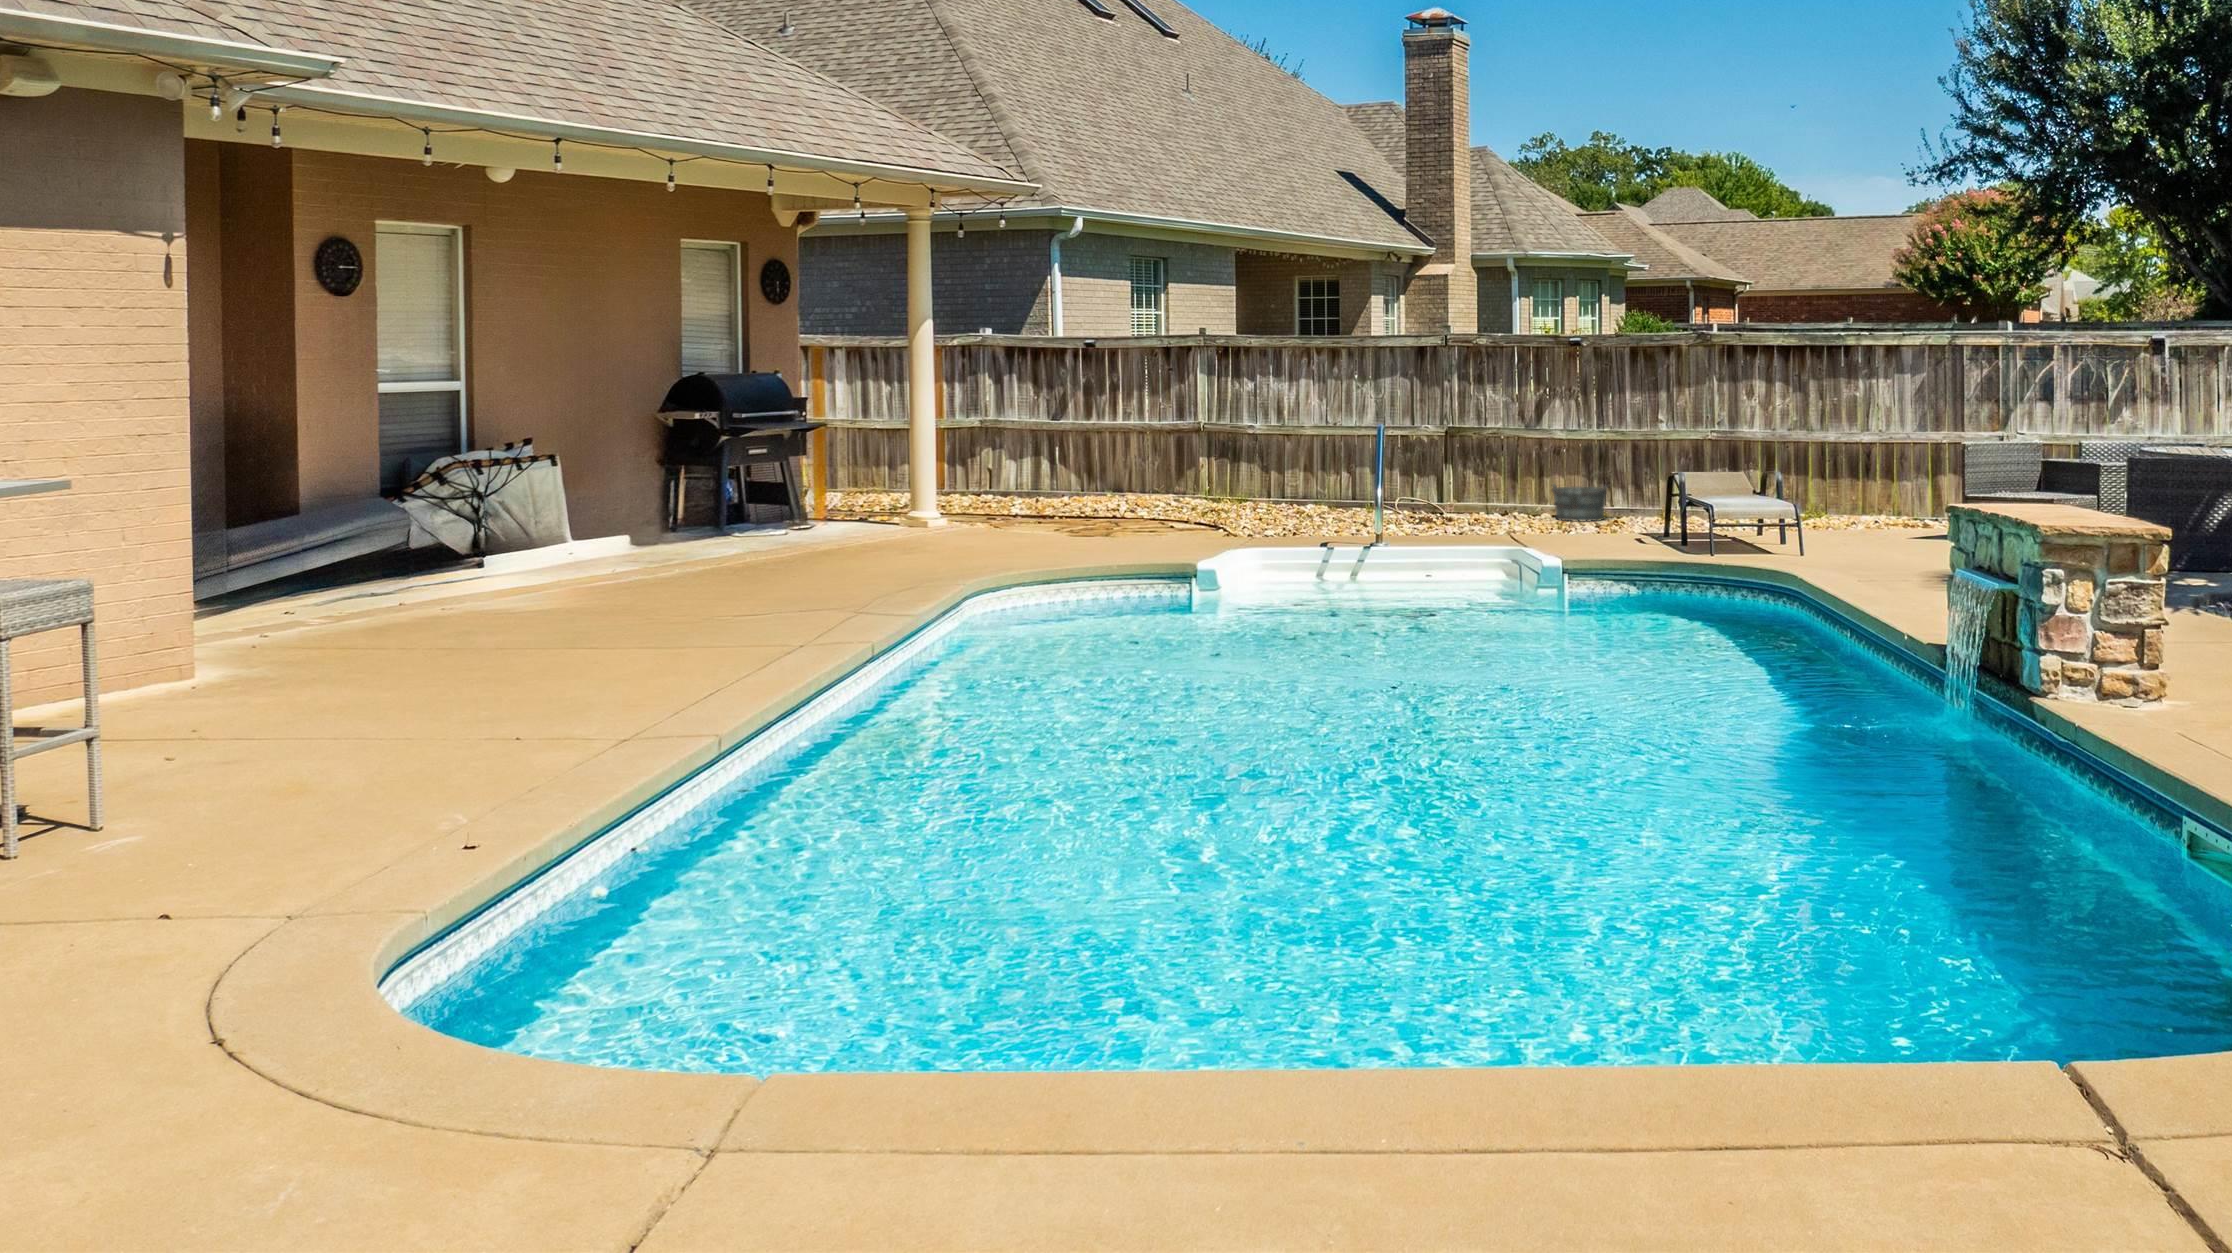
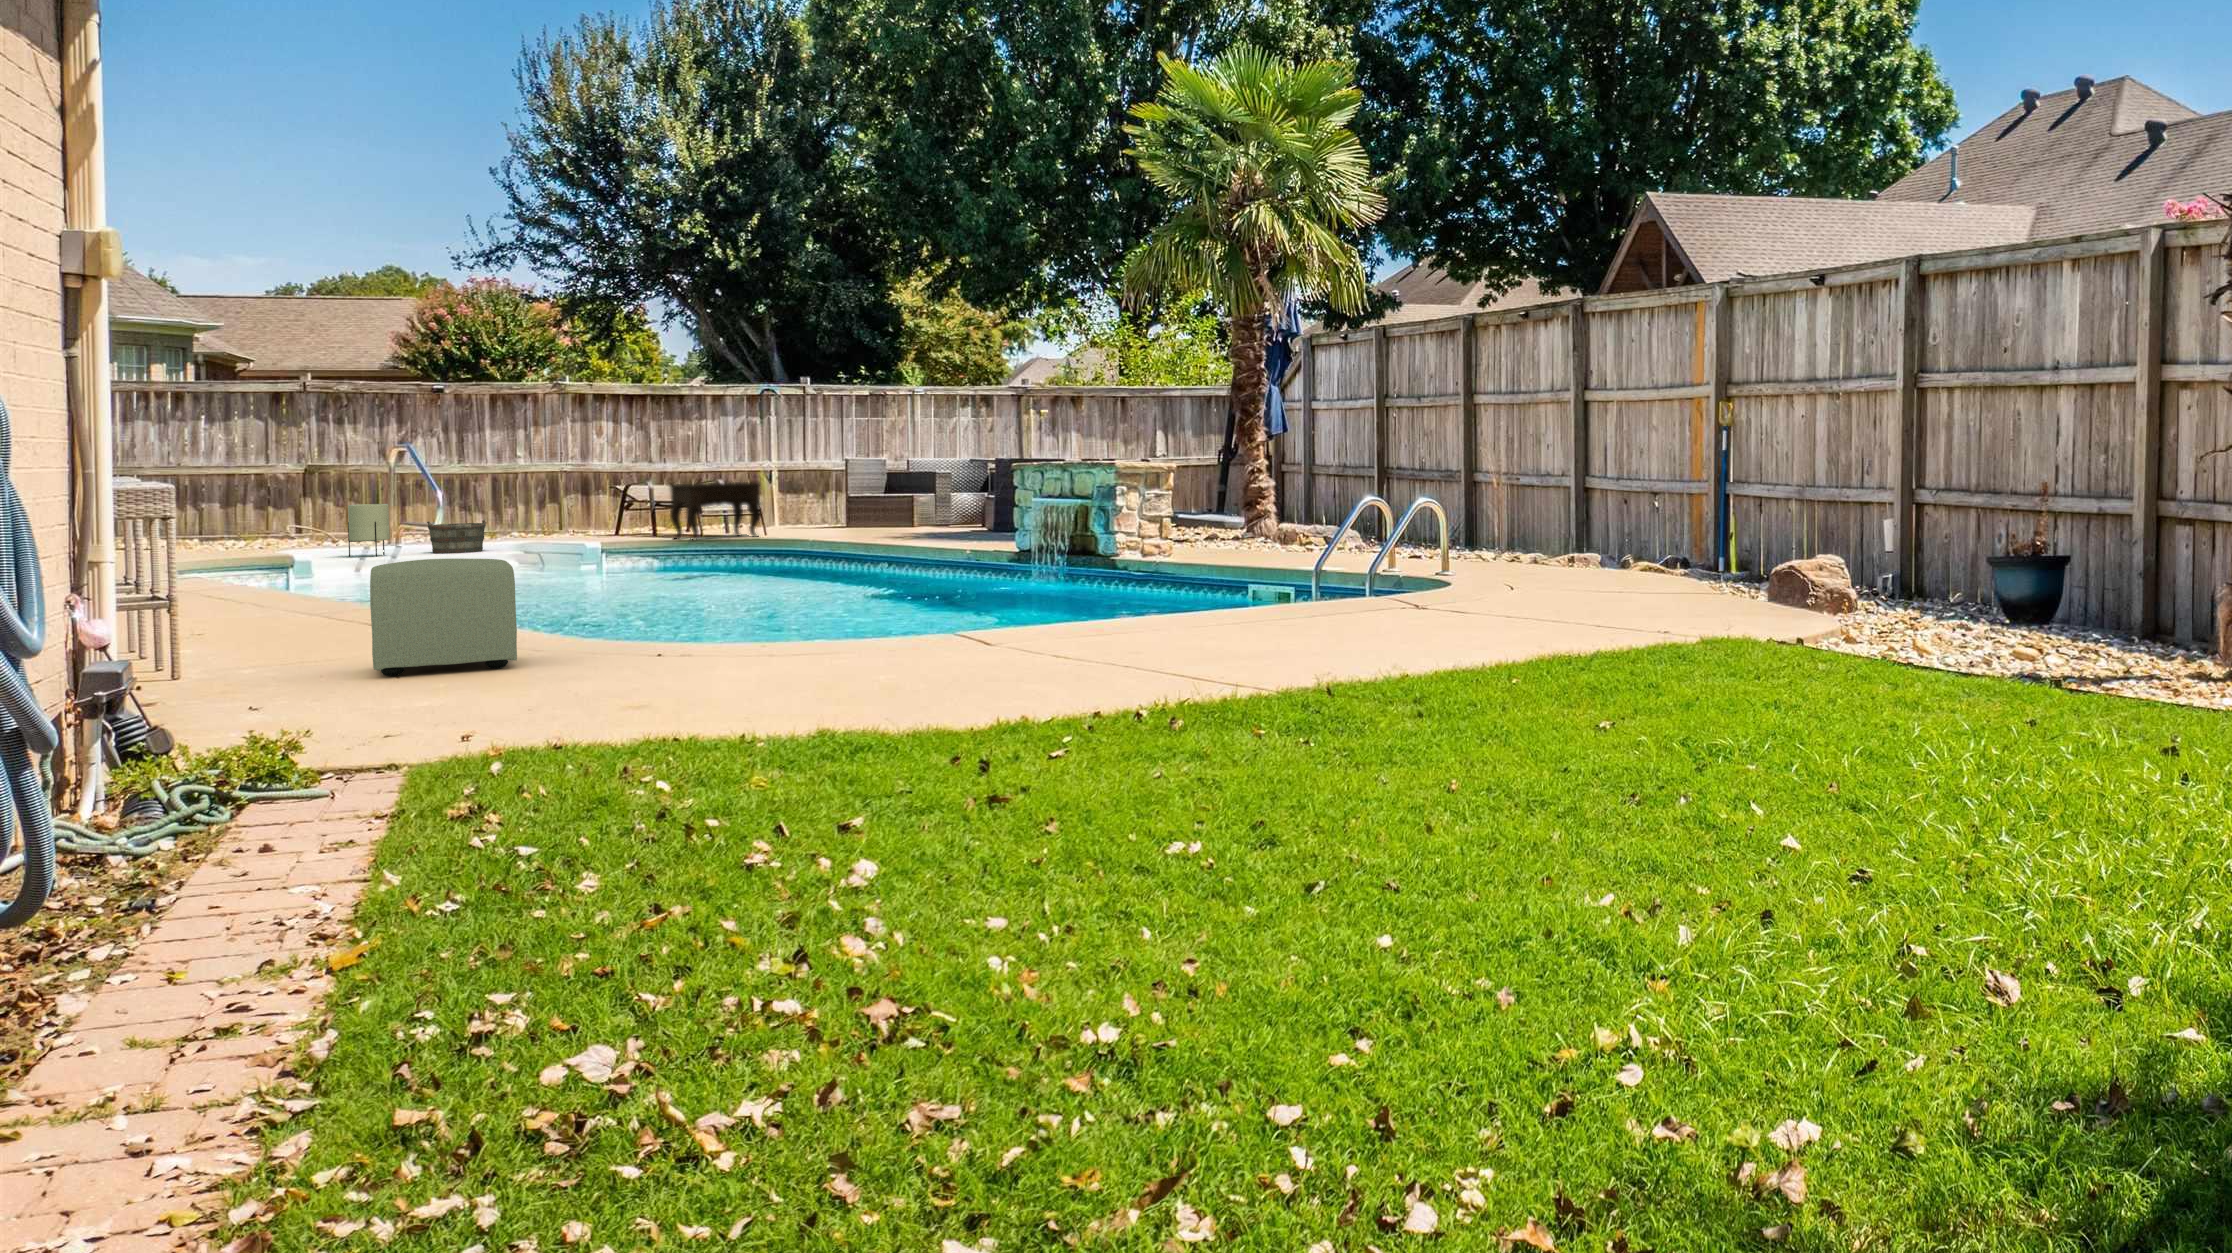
side table: none [1826,455,1923,530] -> present [669,482,761,540]
planter: none [1482,461,1517,518] -> present [348,504,390,557]
ottoman: none [44,687,317,877] -> present [370,559,517,676]

